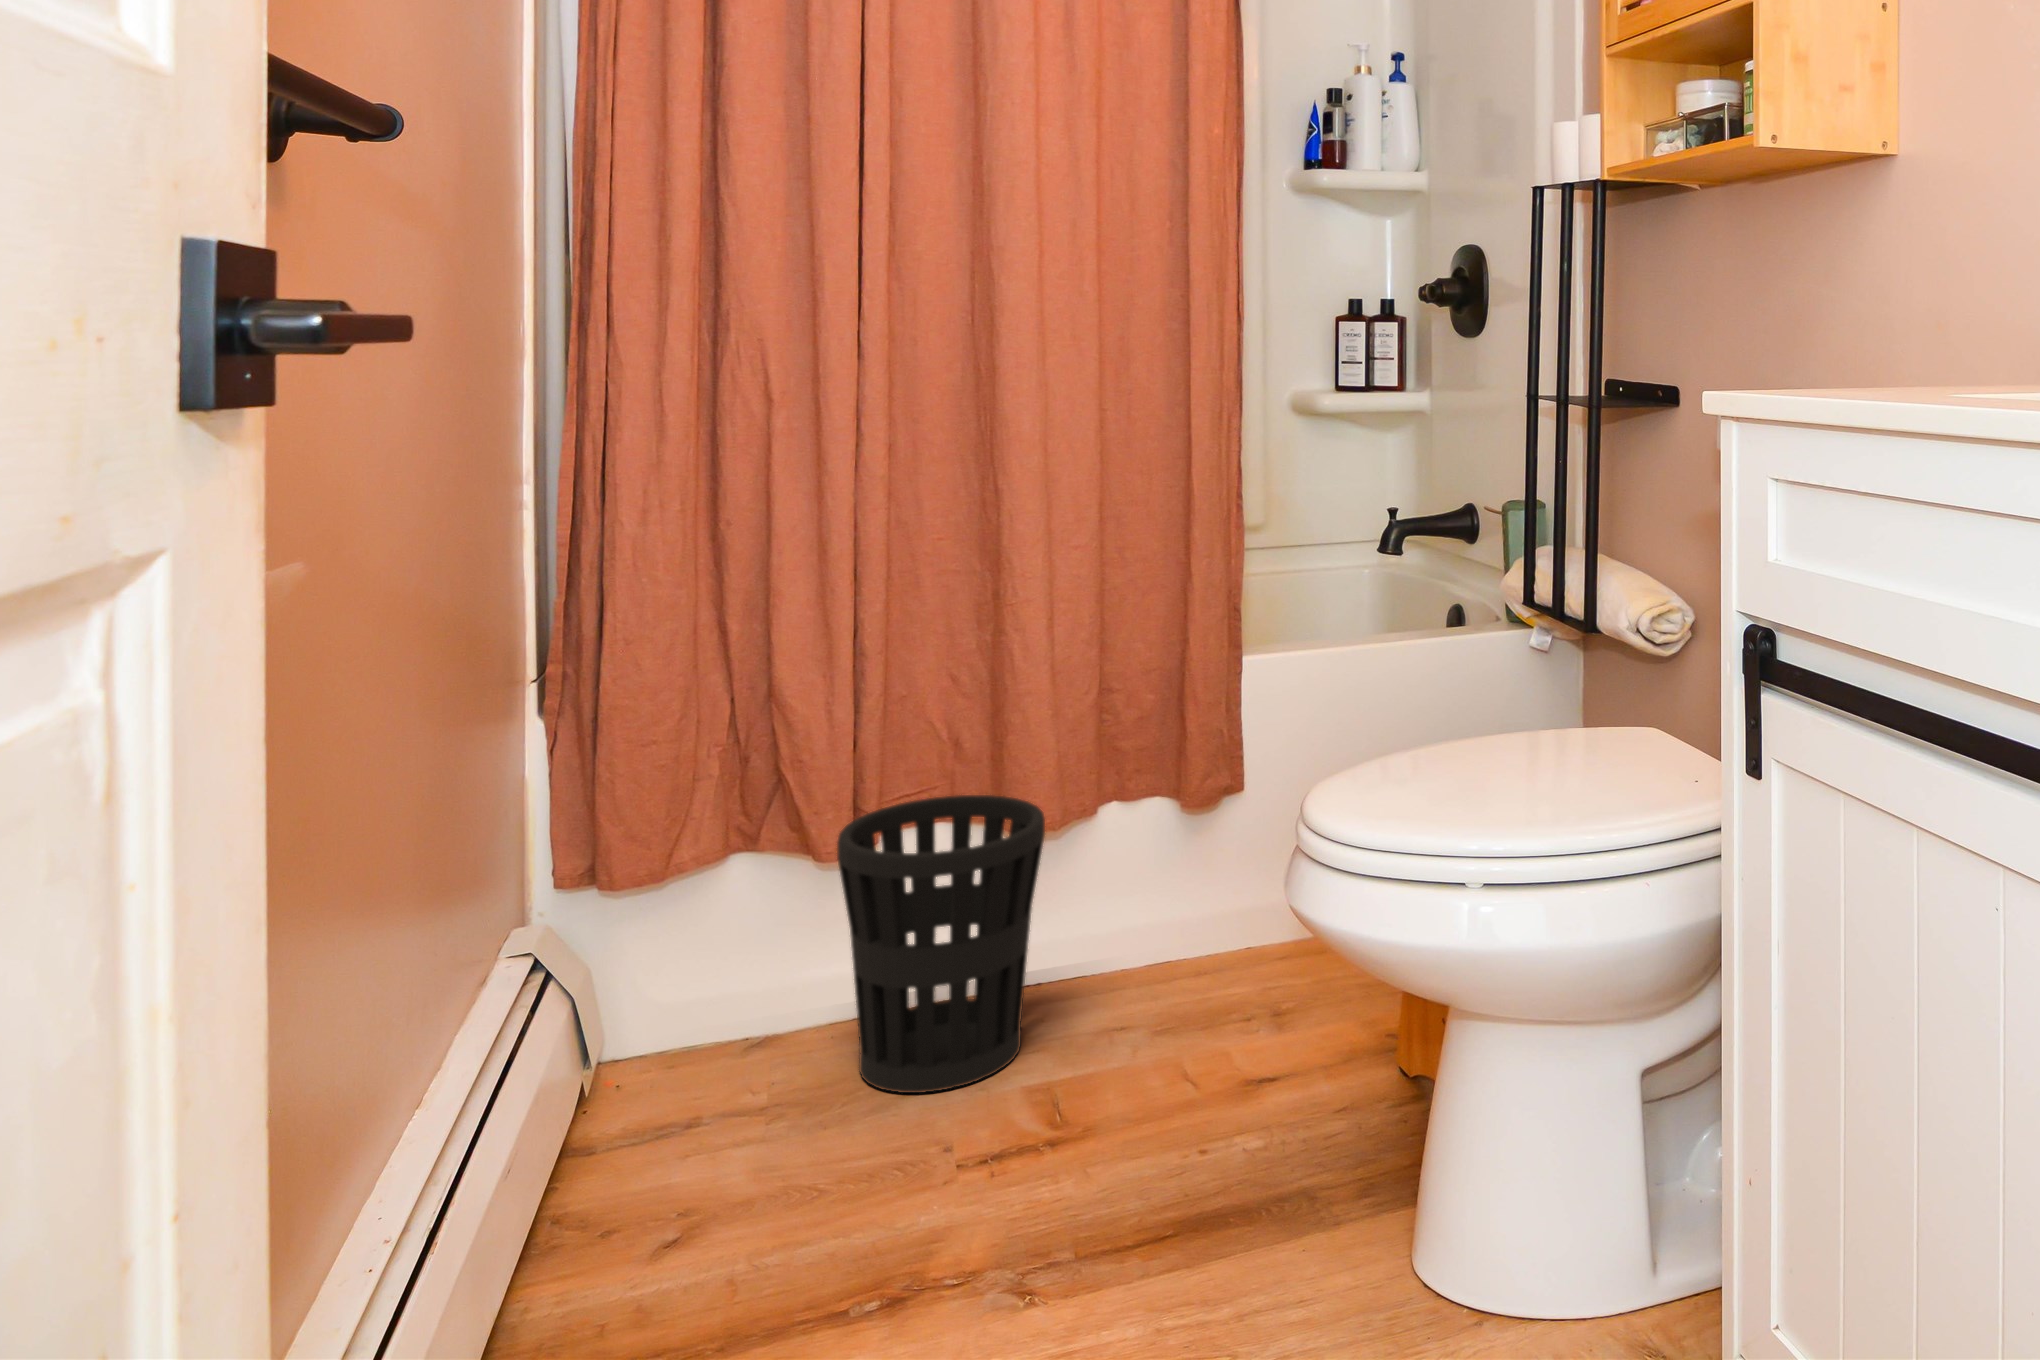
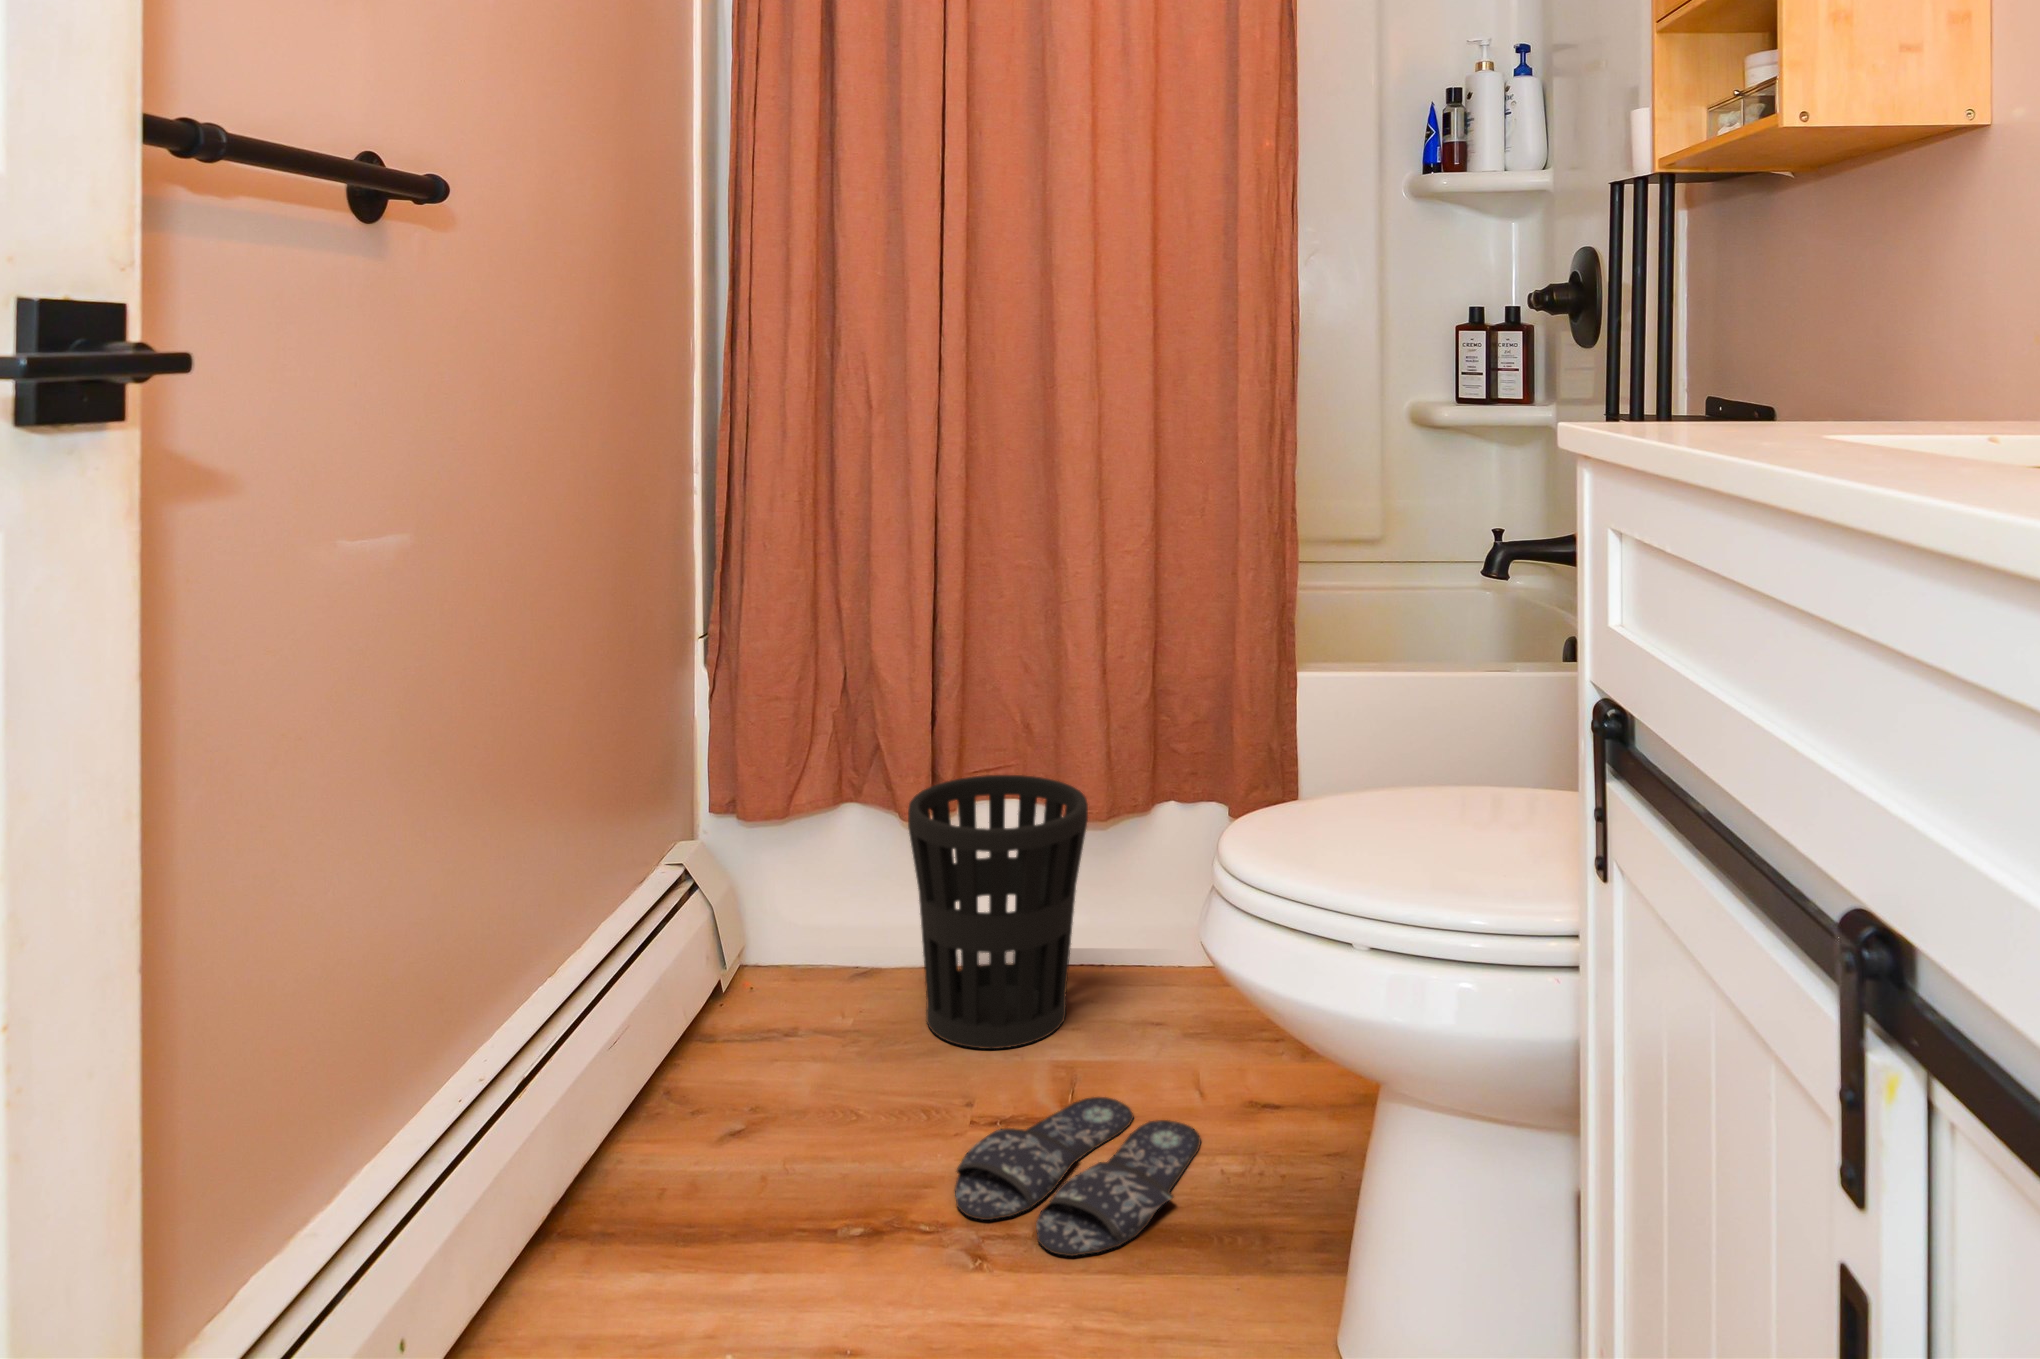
slippers: none [967,1106,1211,1259] -> present [955,1097,1201,1256]

